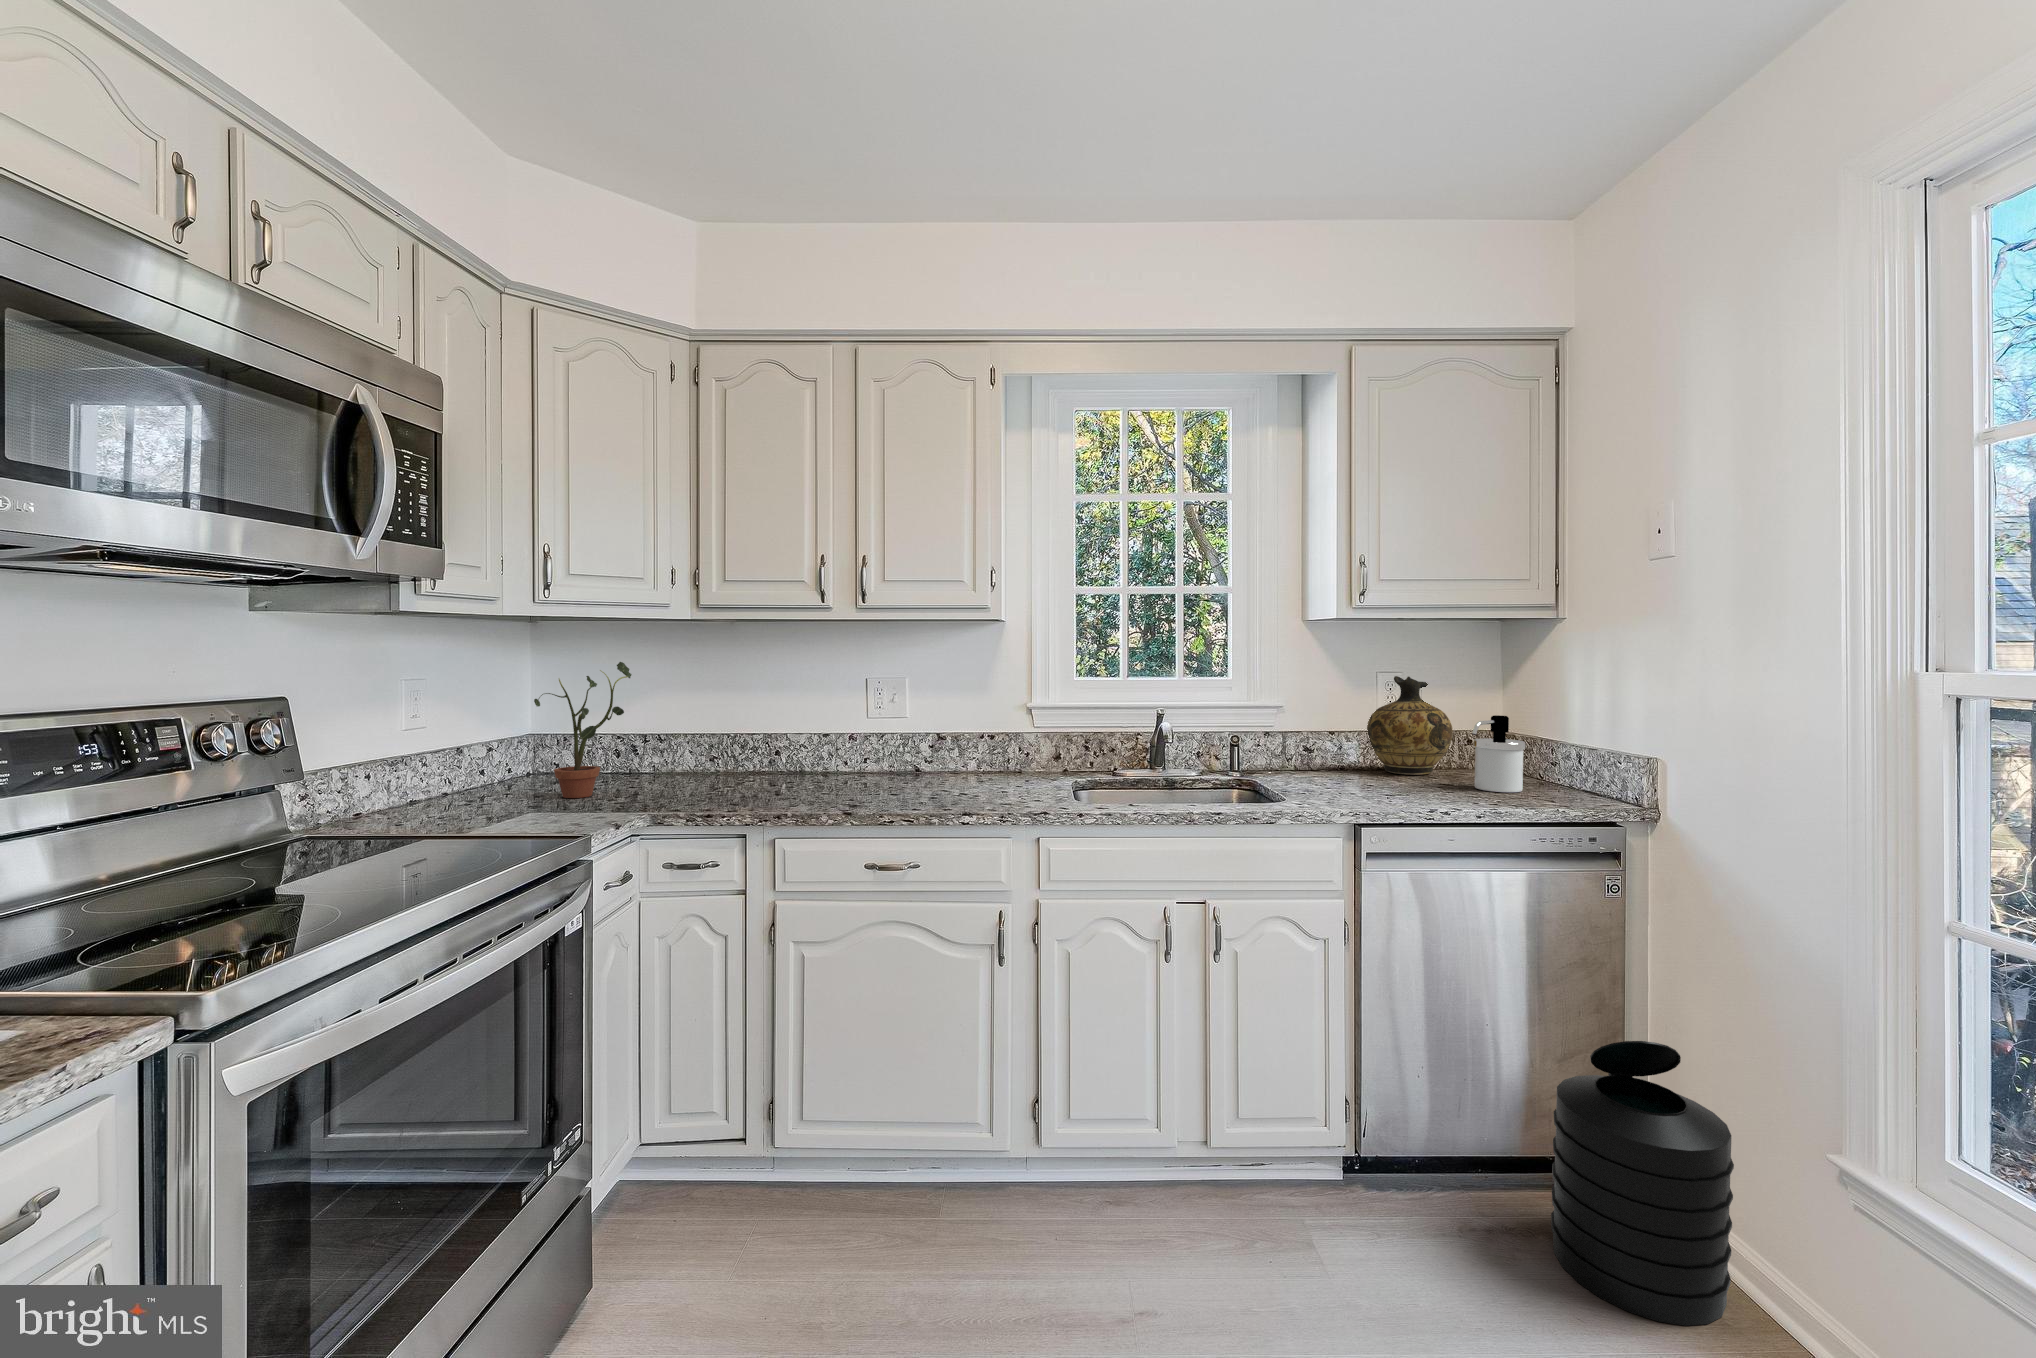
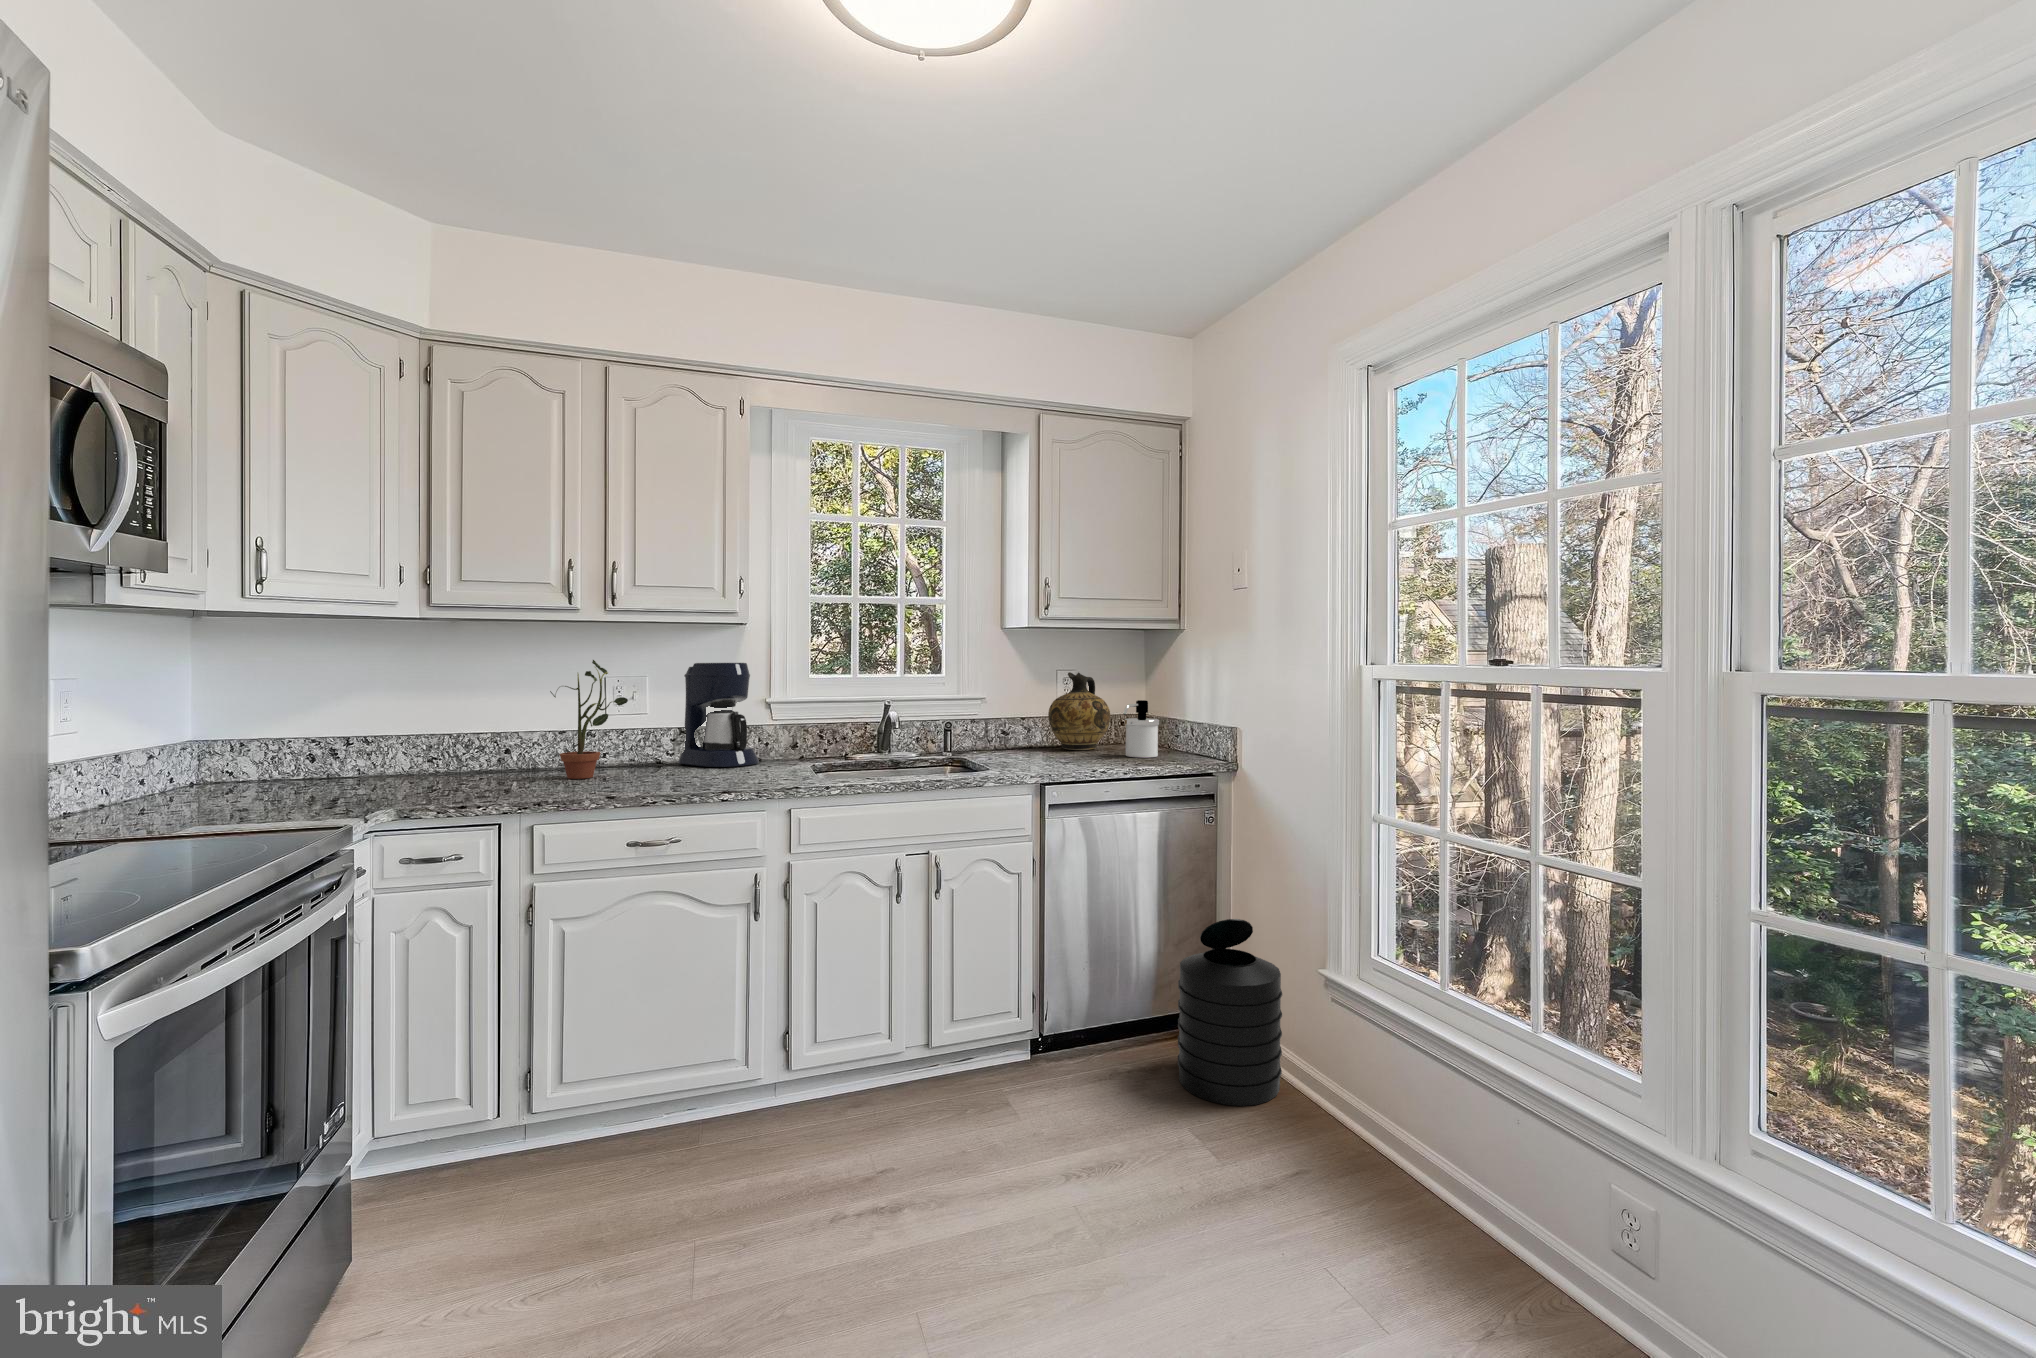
potted plant: present [534,662,632,798] -> present [550,660,628,779]
coffee maker: none [939,664,1021,779] -> present [678,663,759,767]

